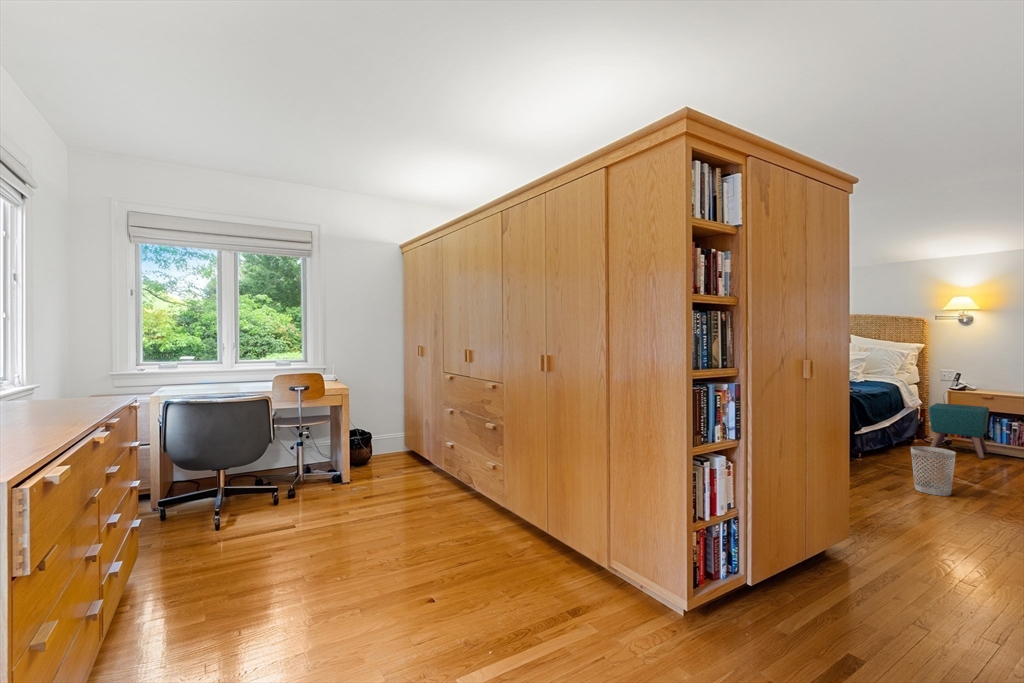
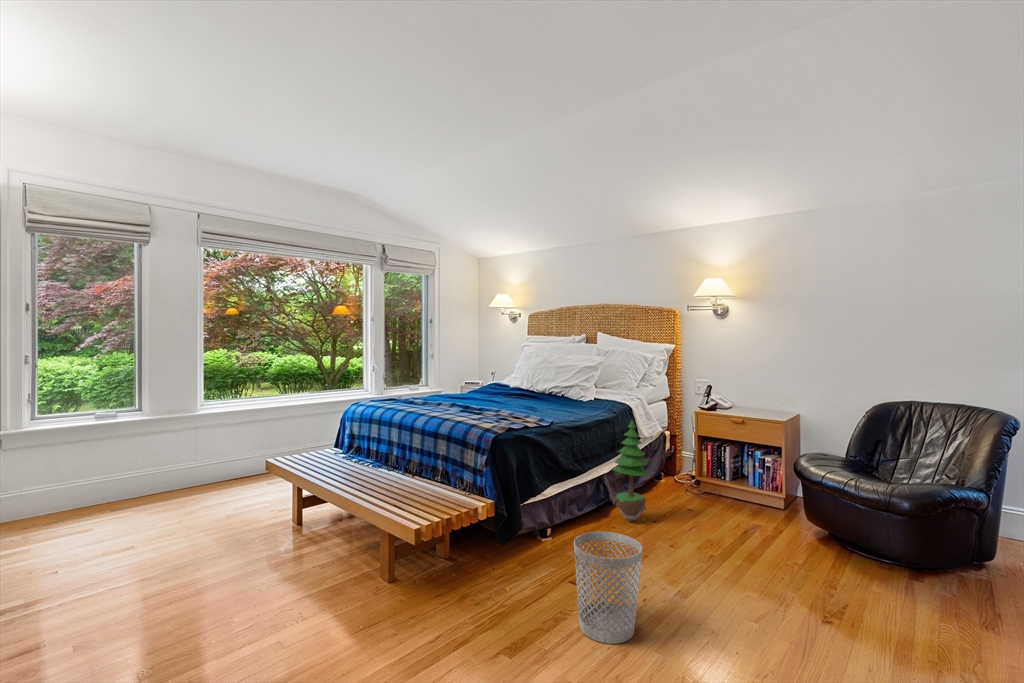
potted tree: none [894,393,925,457] -> present [613,419,649,521]
ottoman: present [929,403,989,459] -> none [665,429,740,517]

